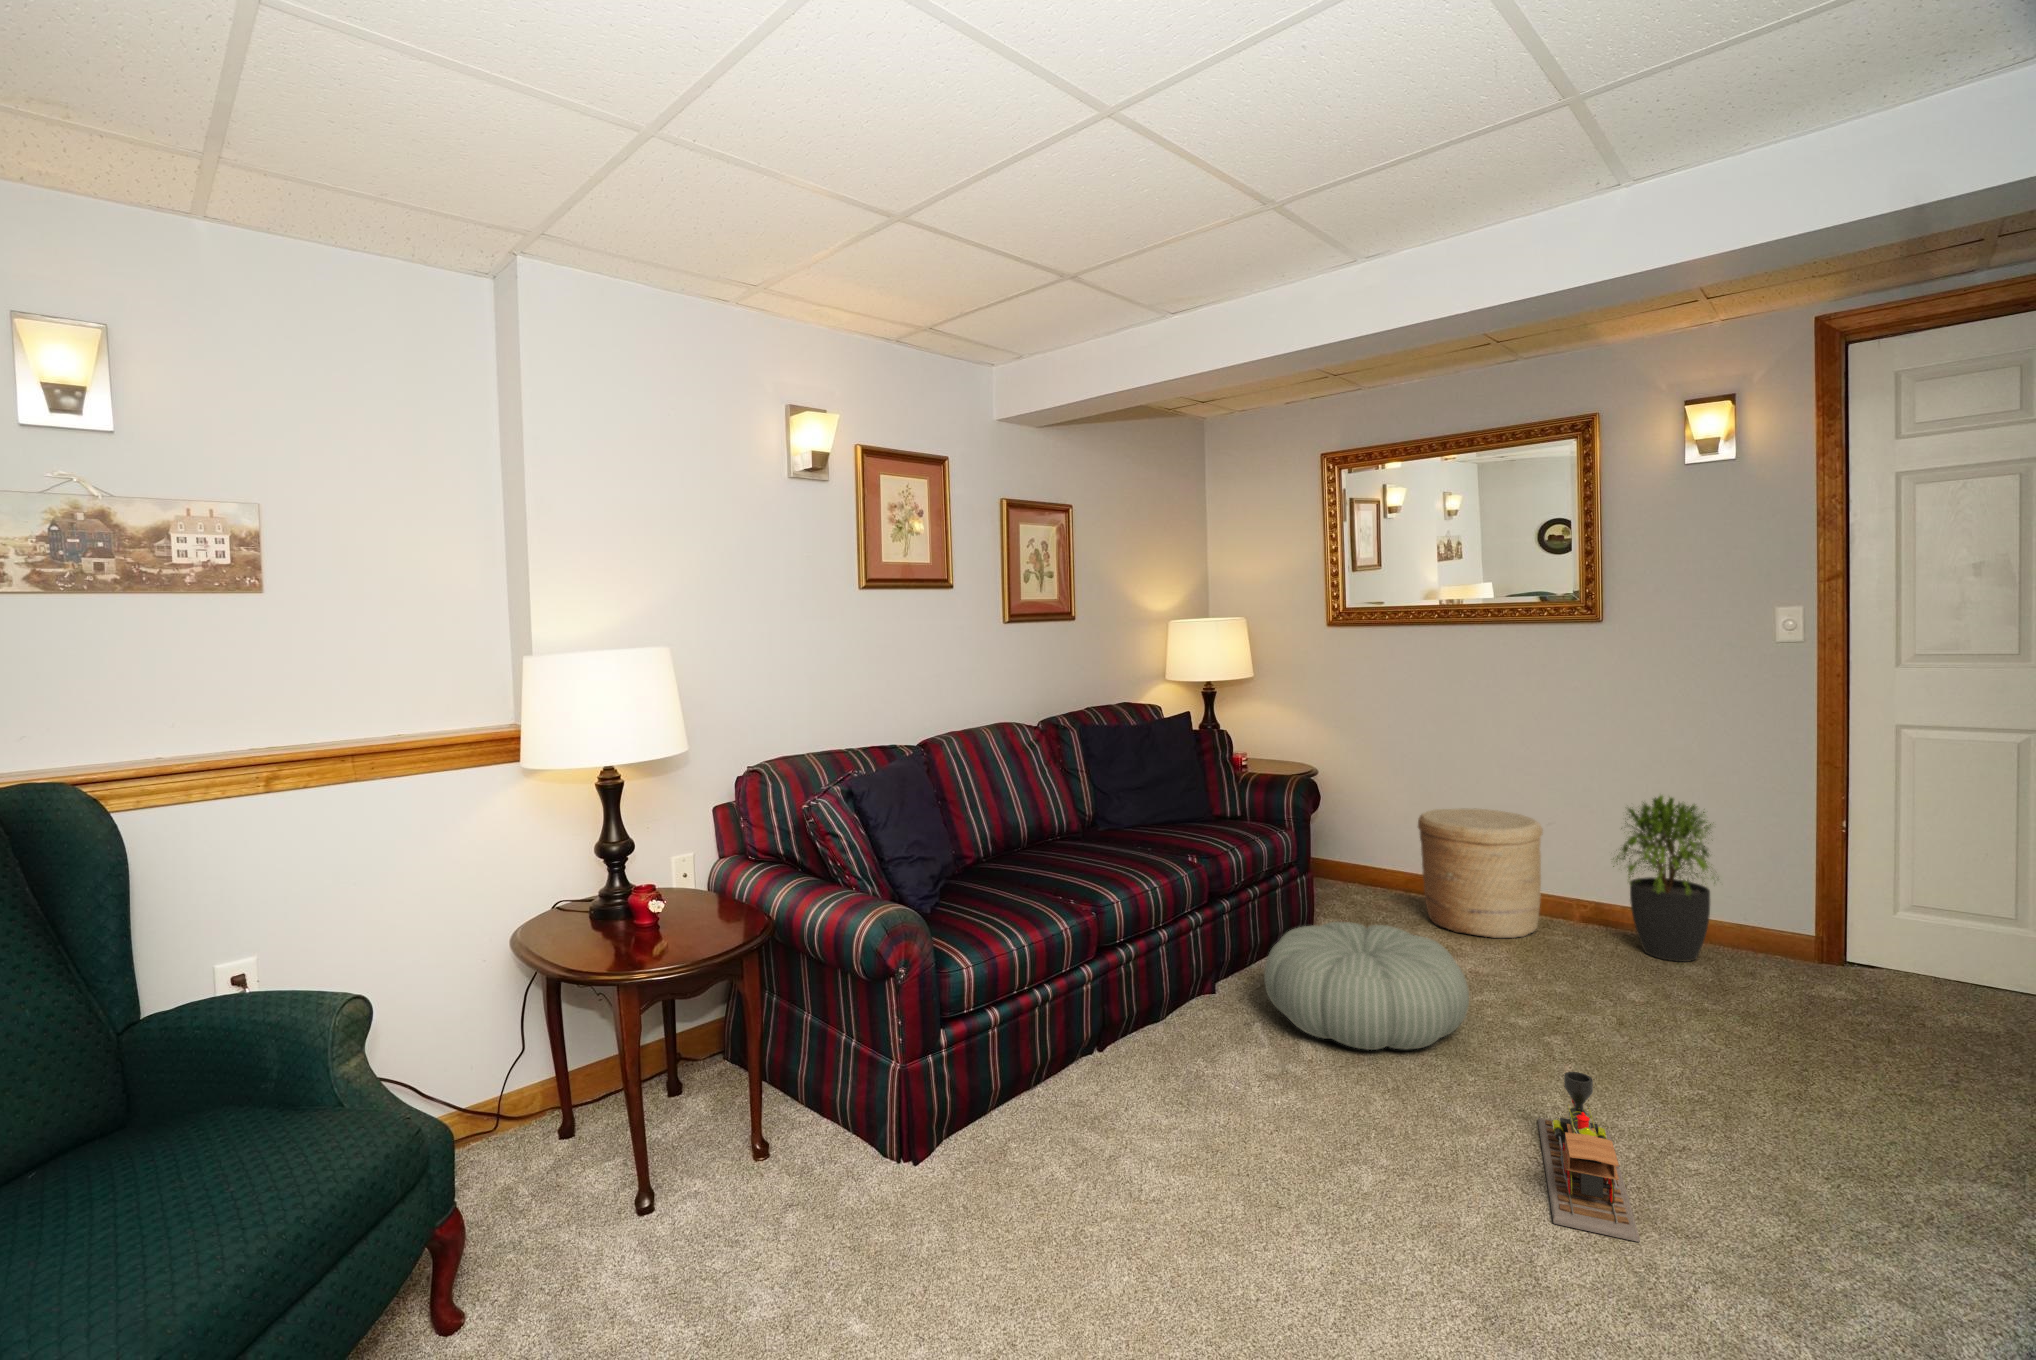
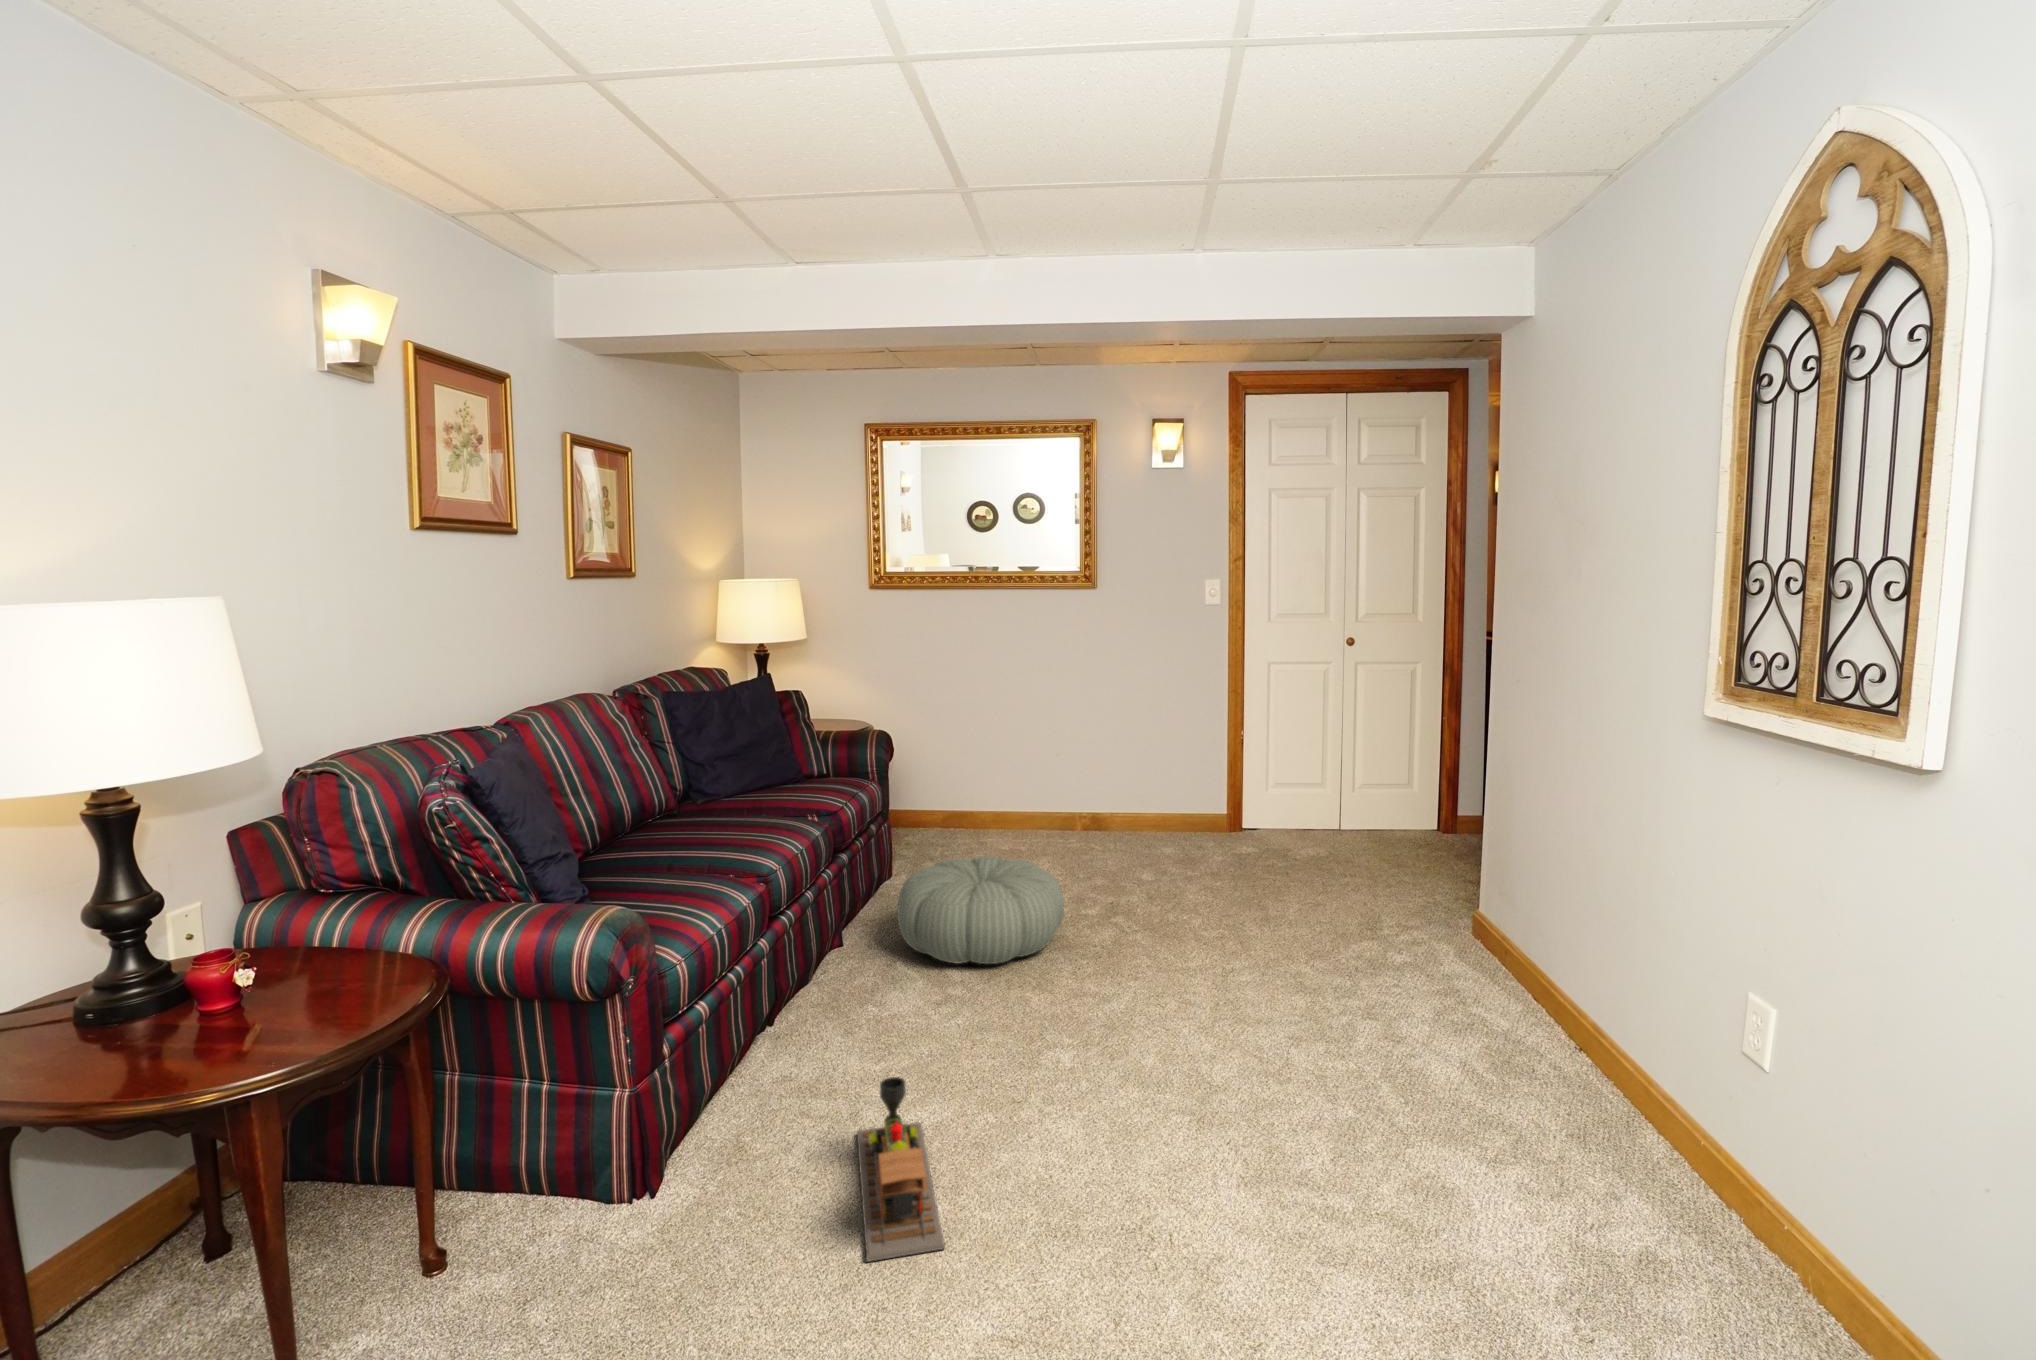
potted plant: present [1613,795,1715,962] -> none [1105,724,1178,851]
woven basket: present [1418,809,1543,938] -> none [966,750,1060,857]
toy train: present [1538,1072,1640,1242] -> present [857,1077,945,1262]

